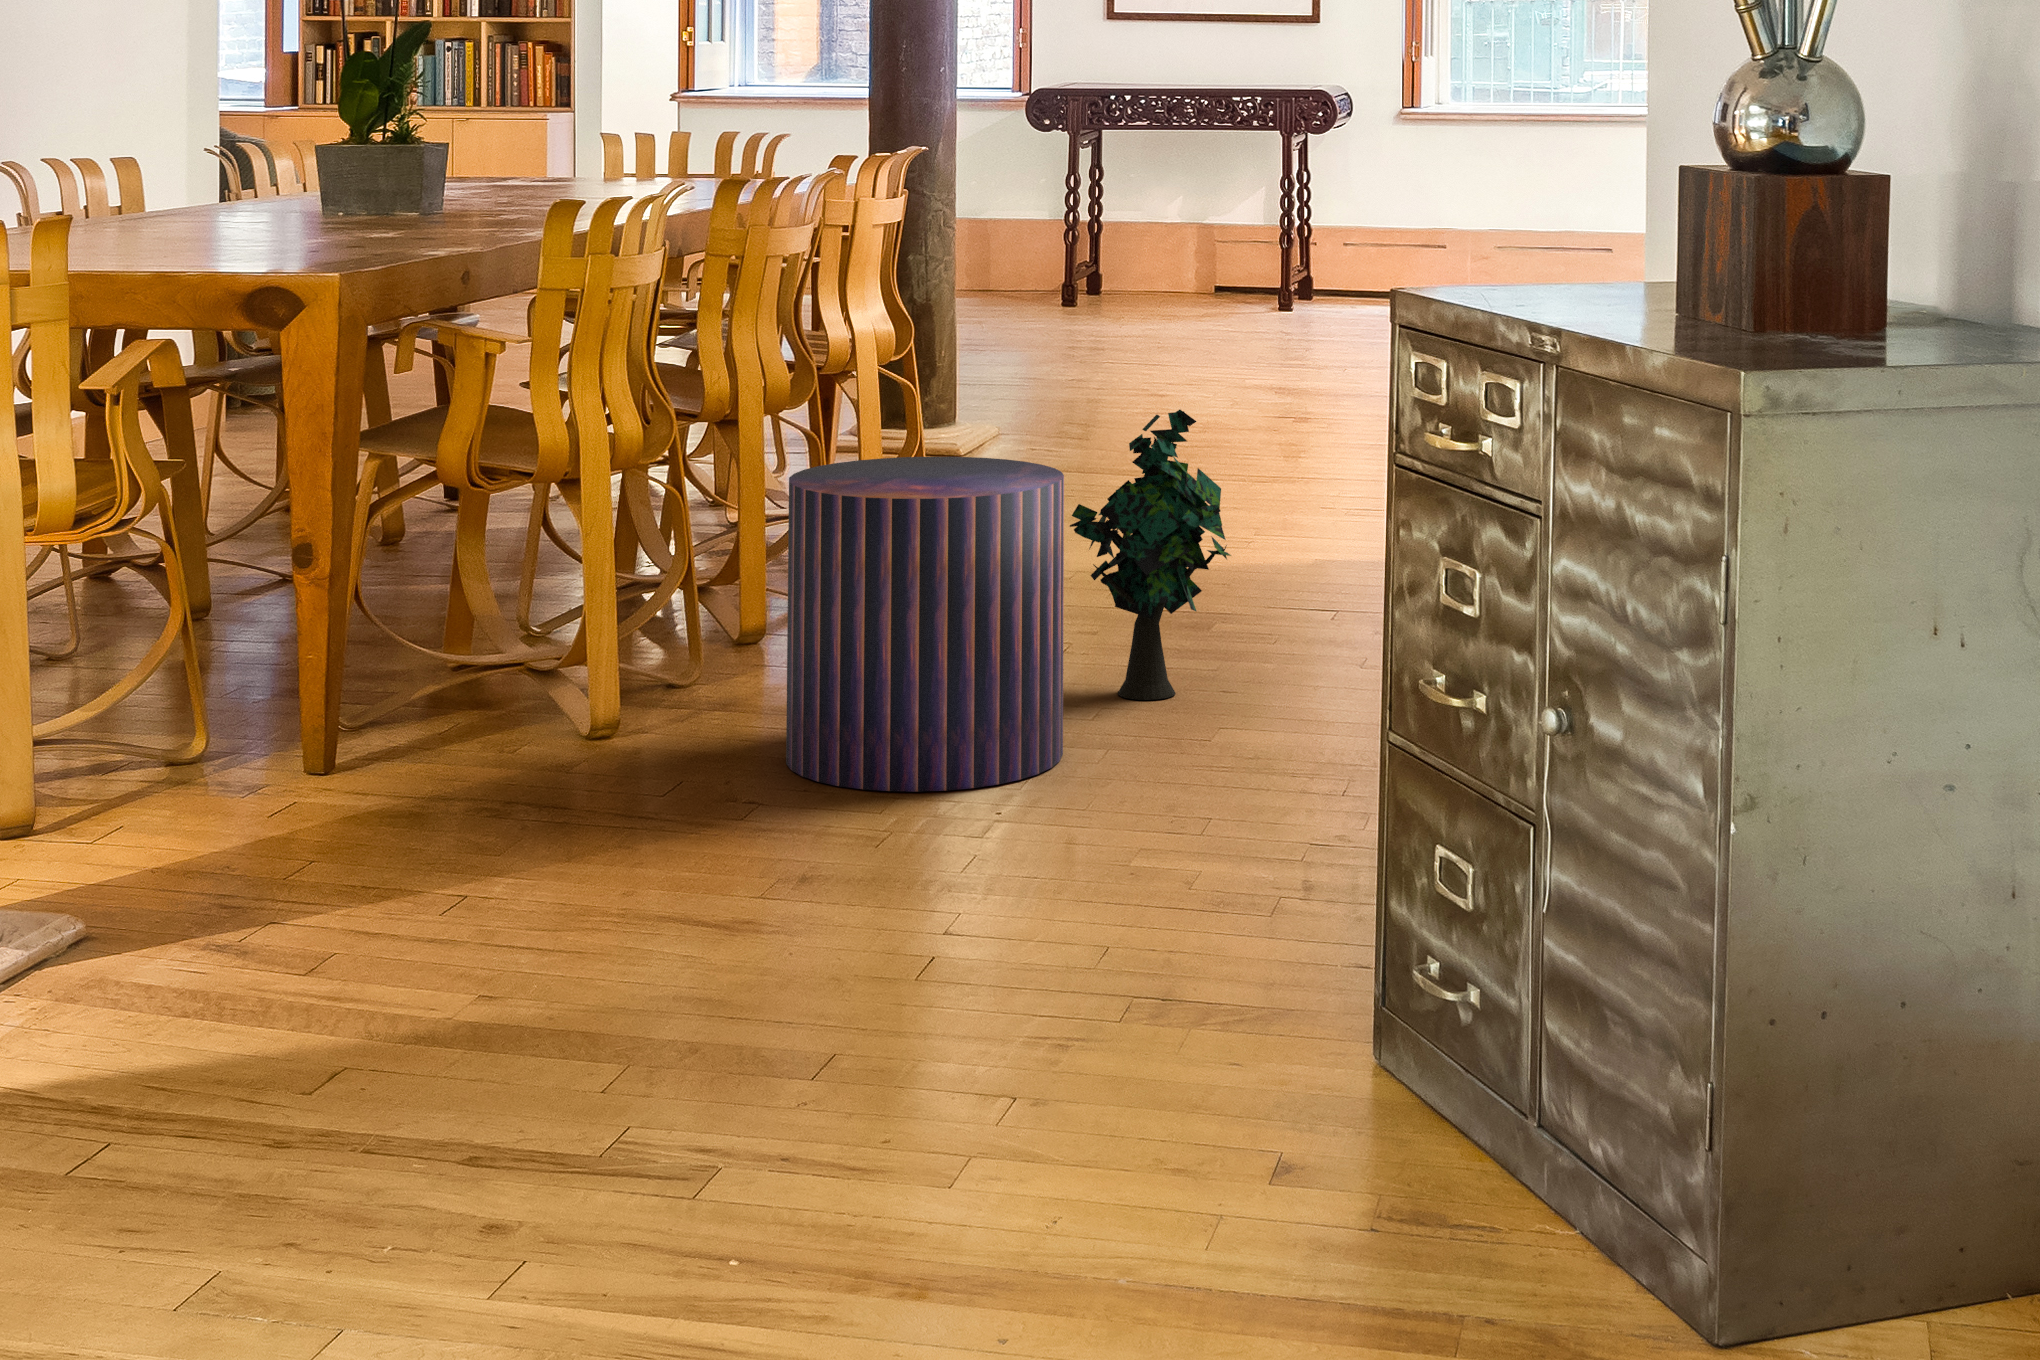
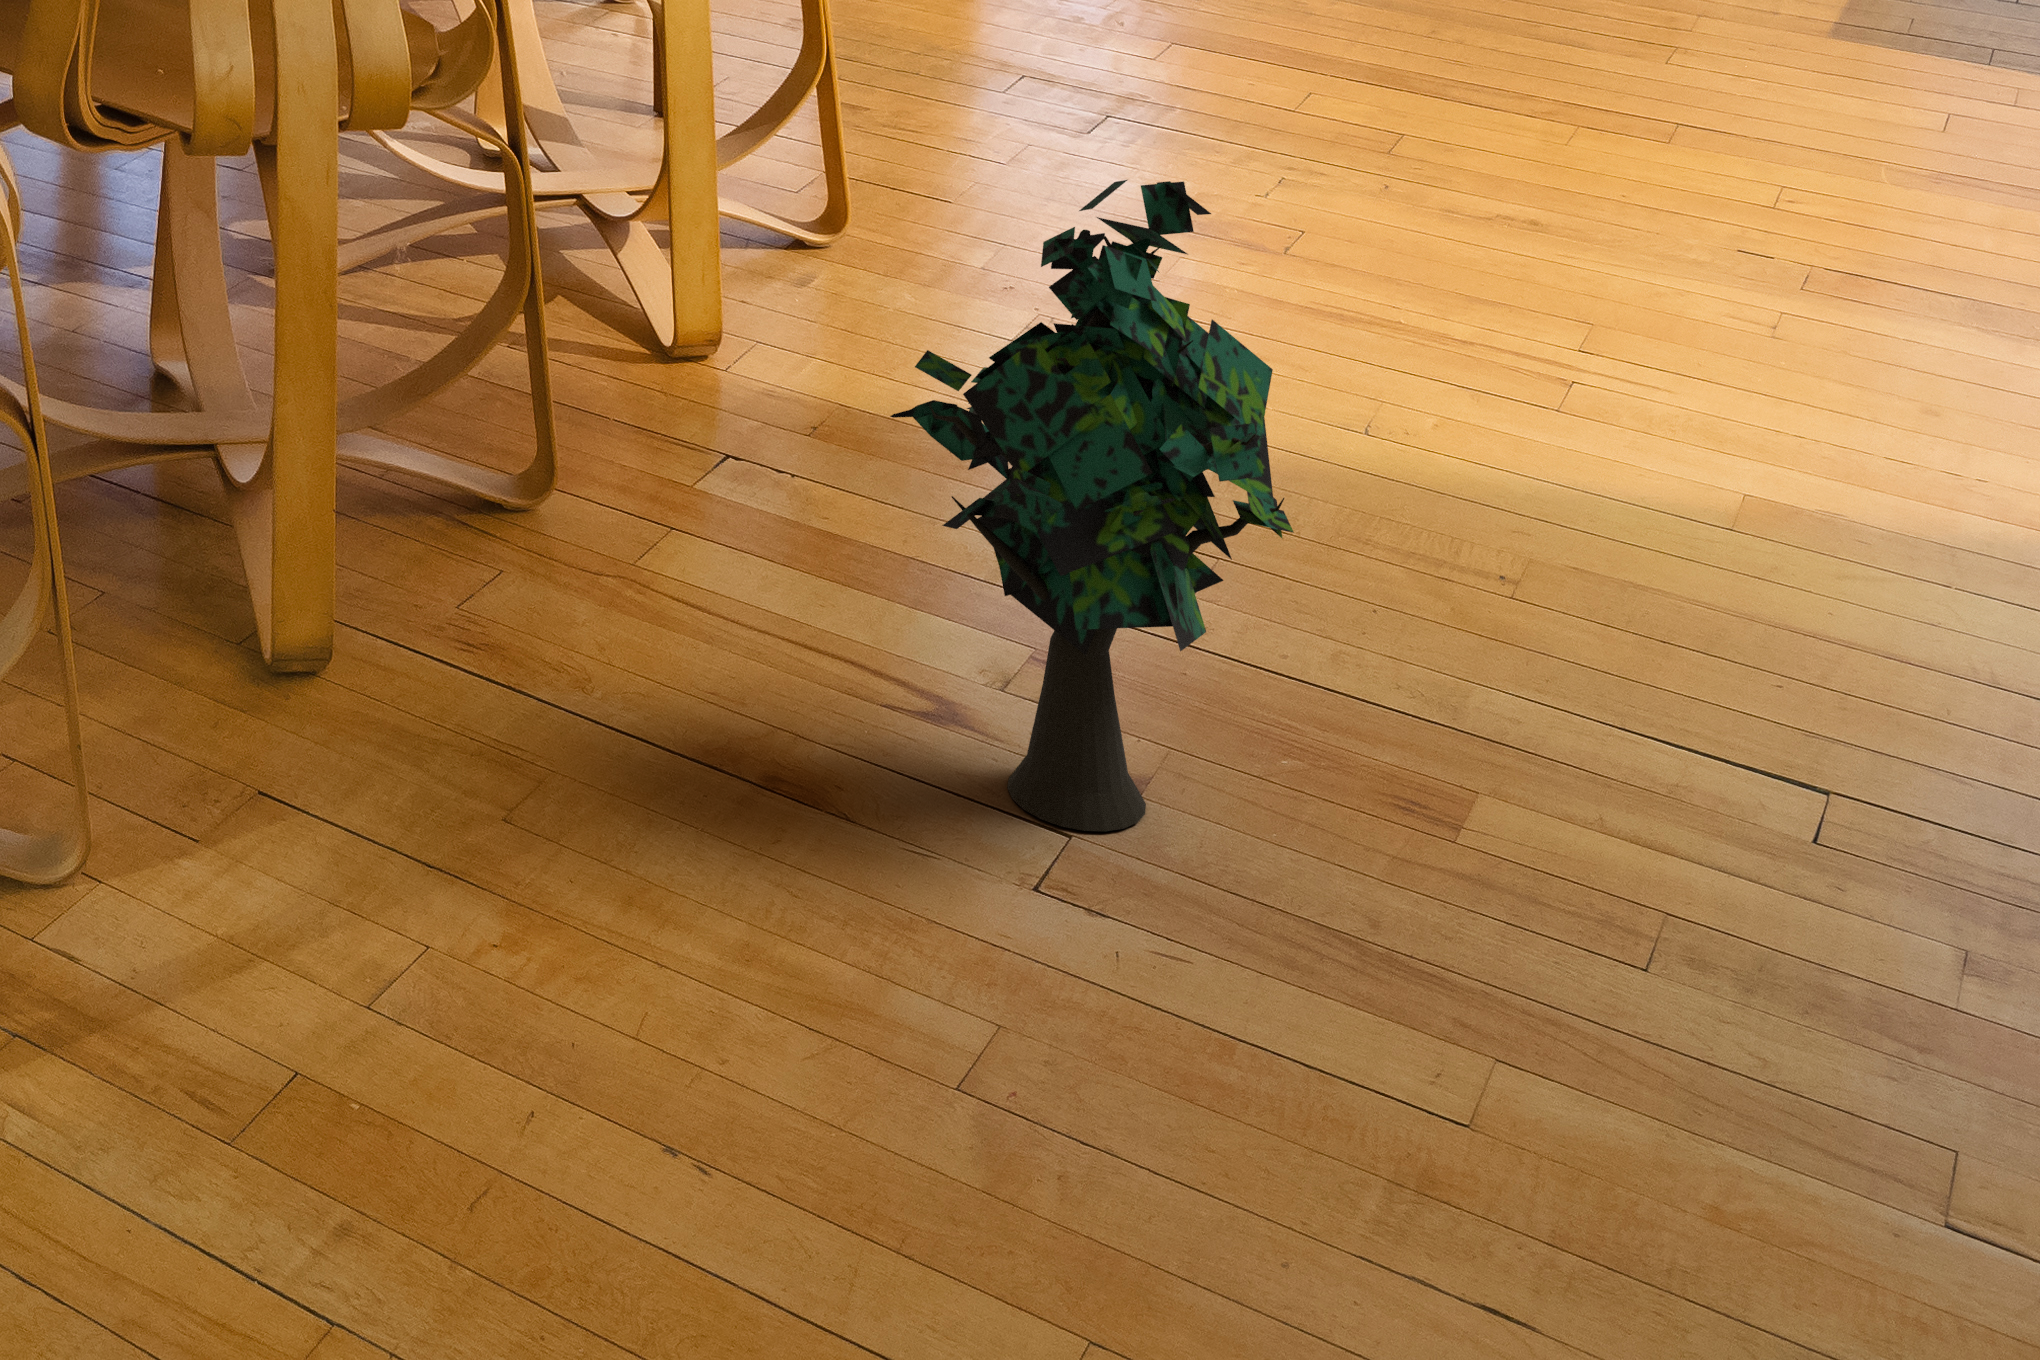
pouf: present [786,457,1064,792] -> none [152,247,804,1185]

